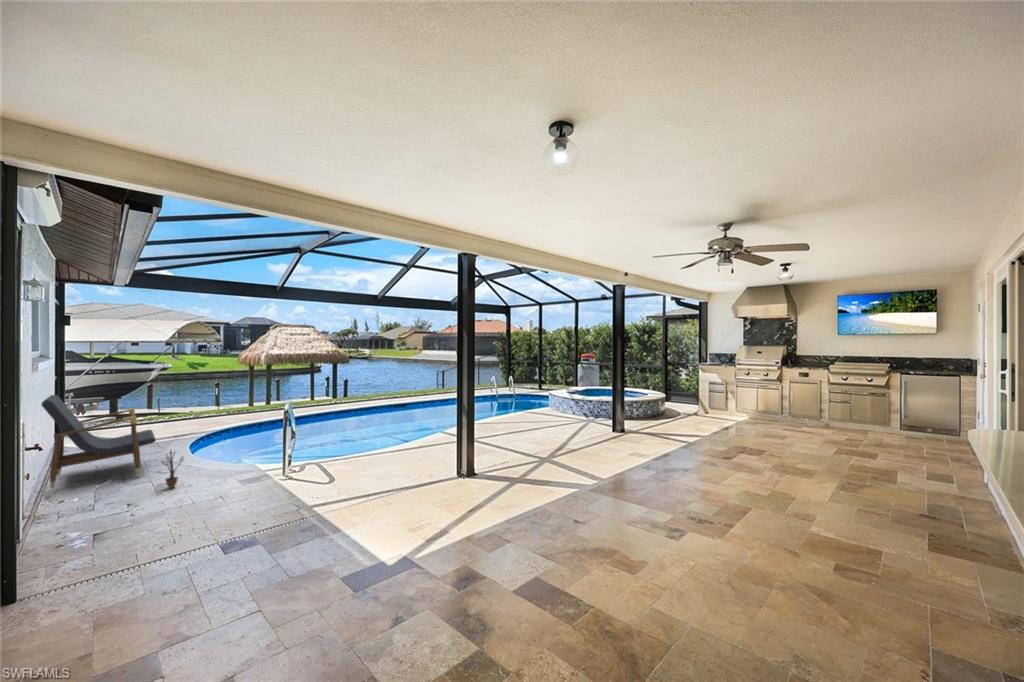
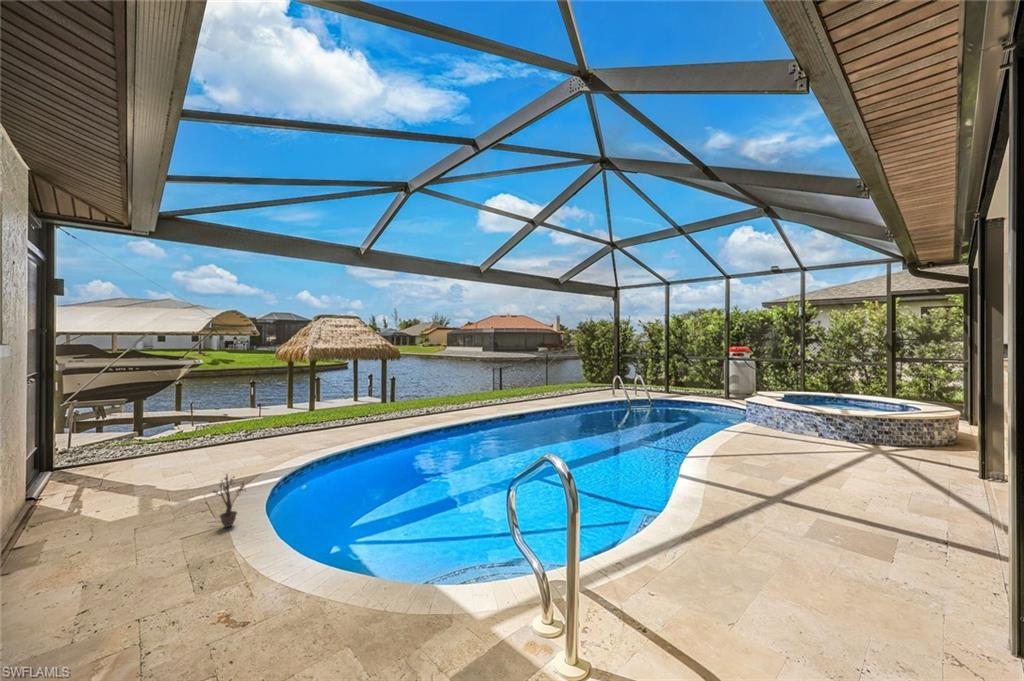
lounge chair: present [42,395,156,489] -> none [40,400,201,534]

